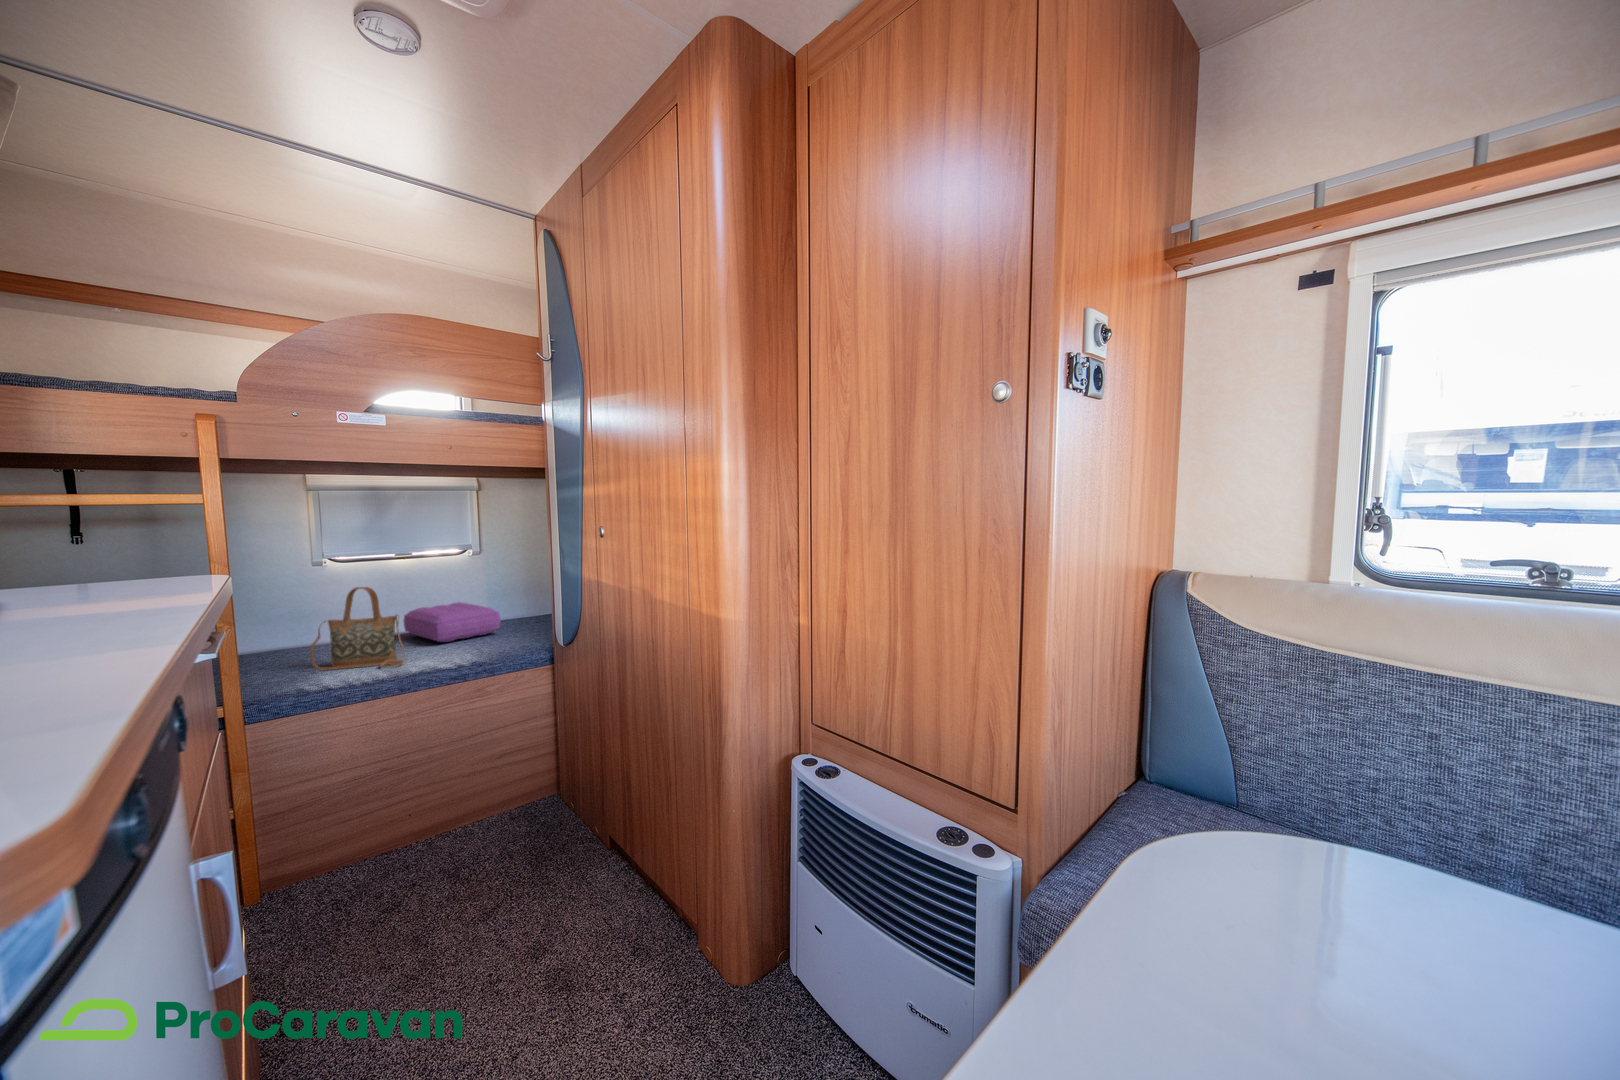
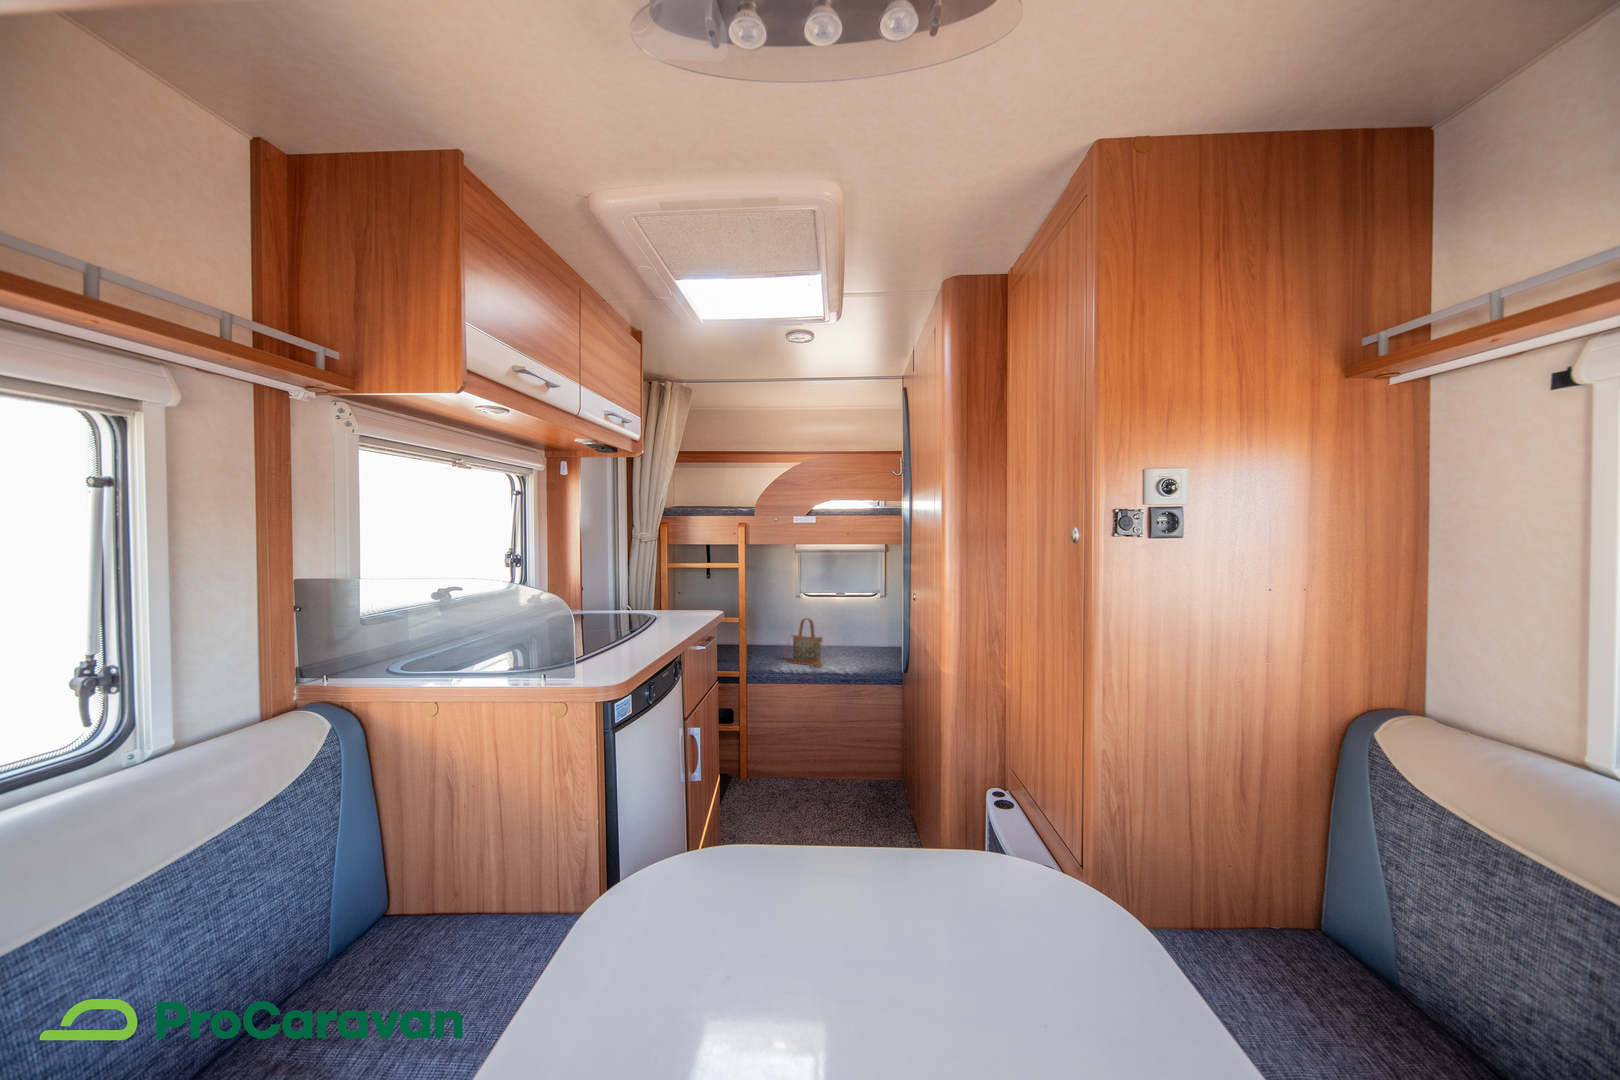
pillow: present [404,602,500,642] -> none [834,632,882,657]

